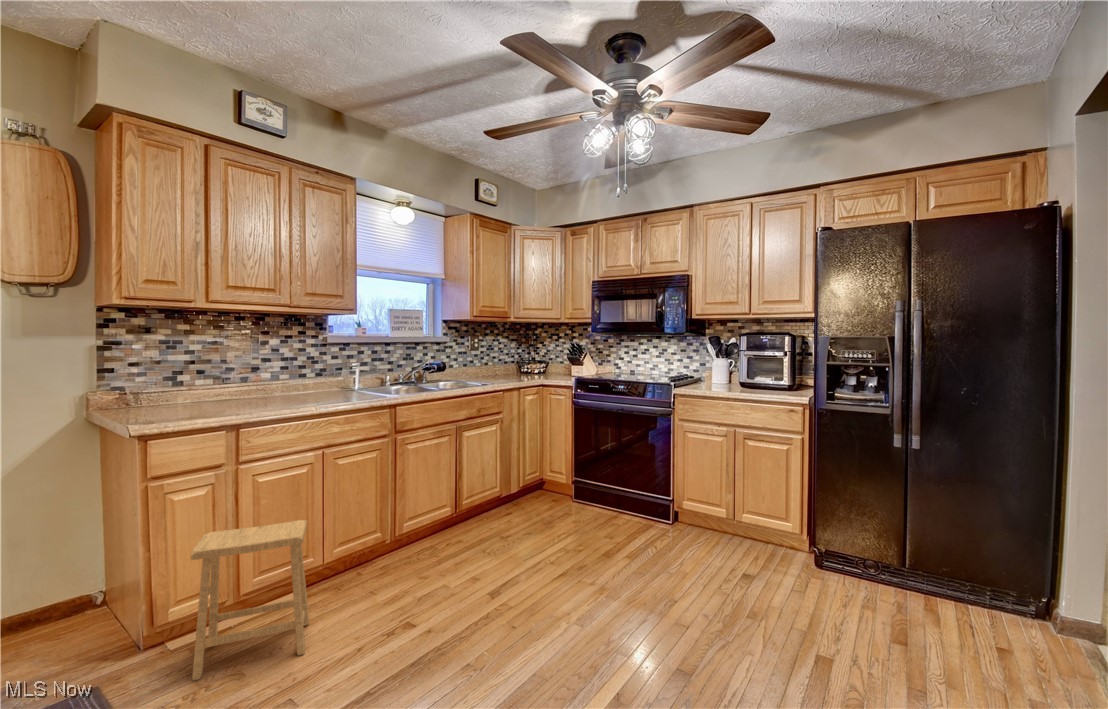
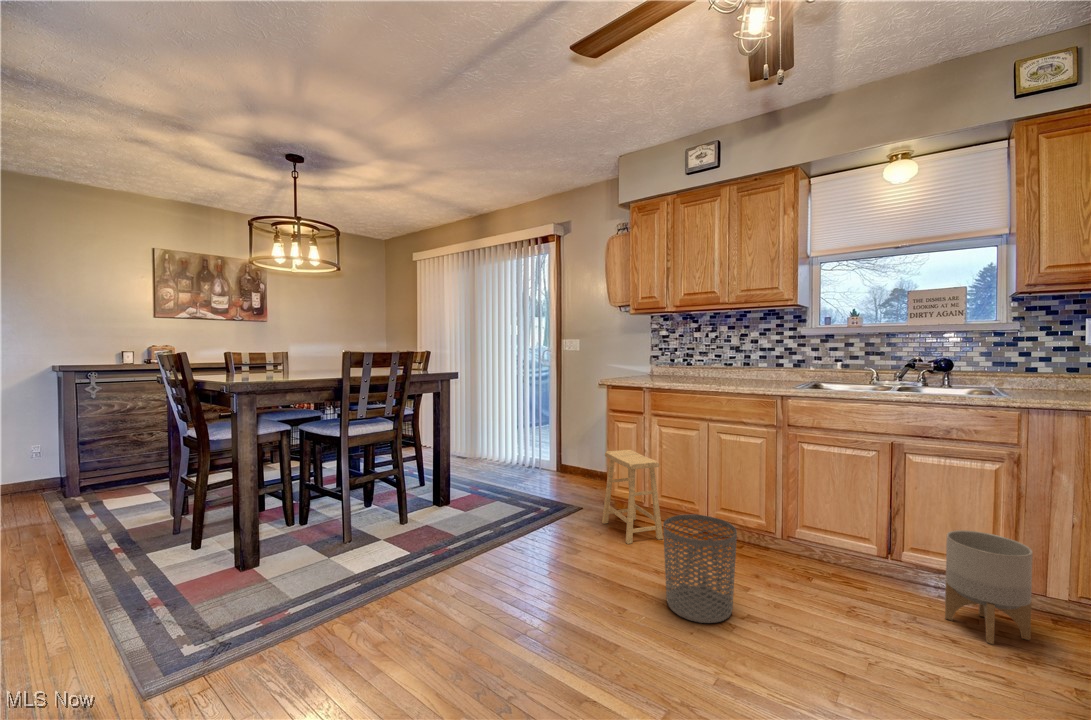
planter: none [496,464,533,525] -> present [945,530,1033,644]
waste bin: none [446,523,515,631] -> present [663,514,737,623]

